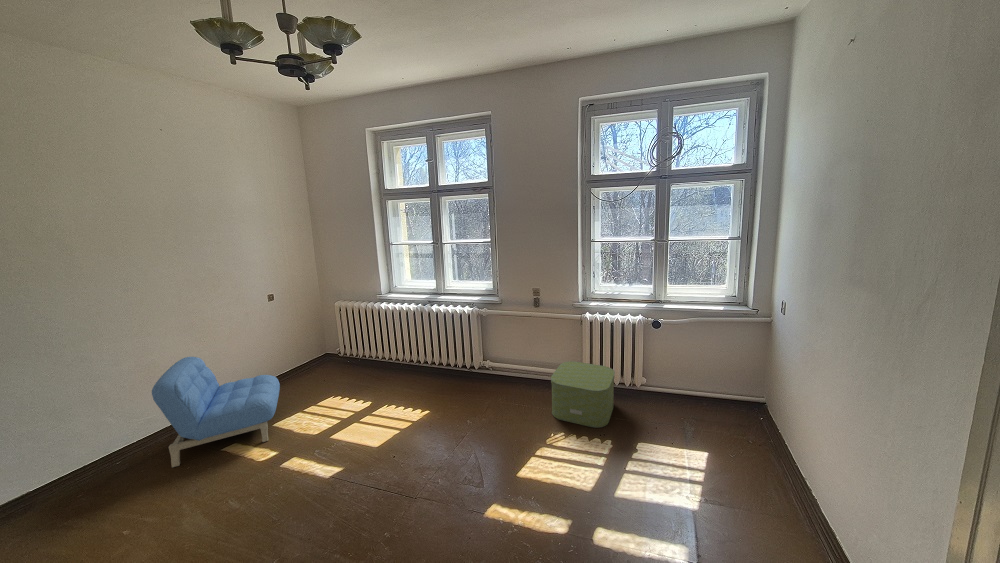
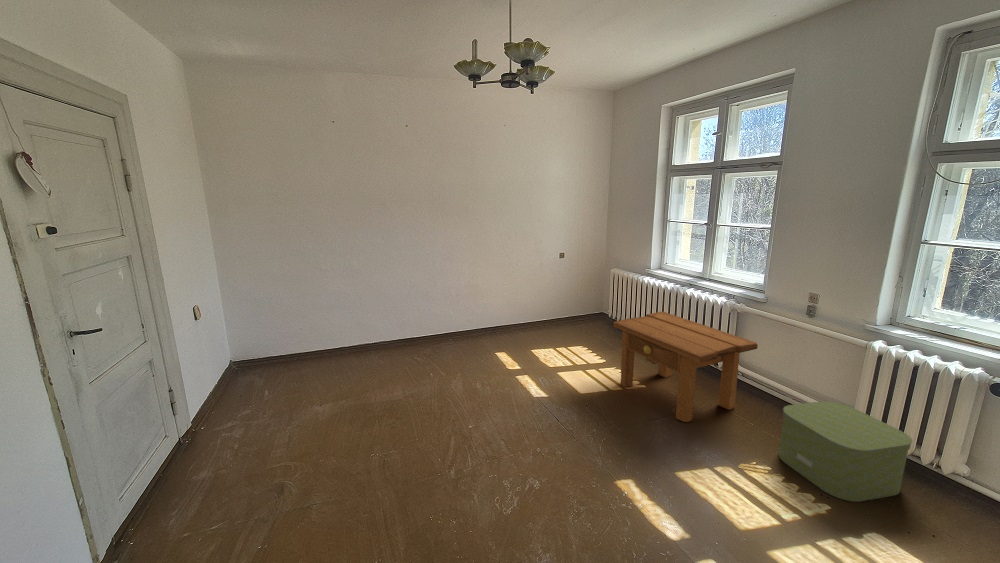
side table: none [388,331,511,426] -> present [613,312,758,422]
armchair: present [152,357,280,468] -> none [478,286,549,356]

